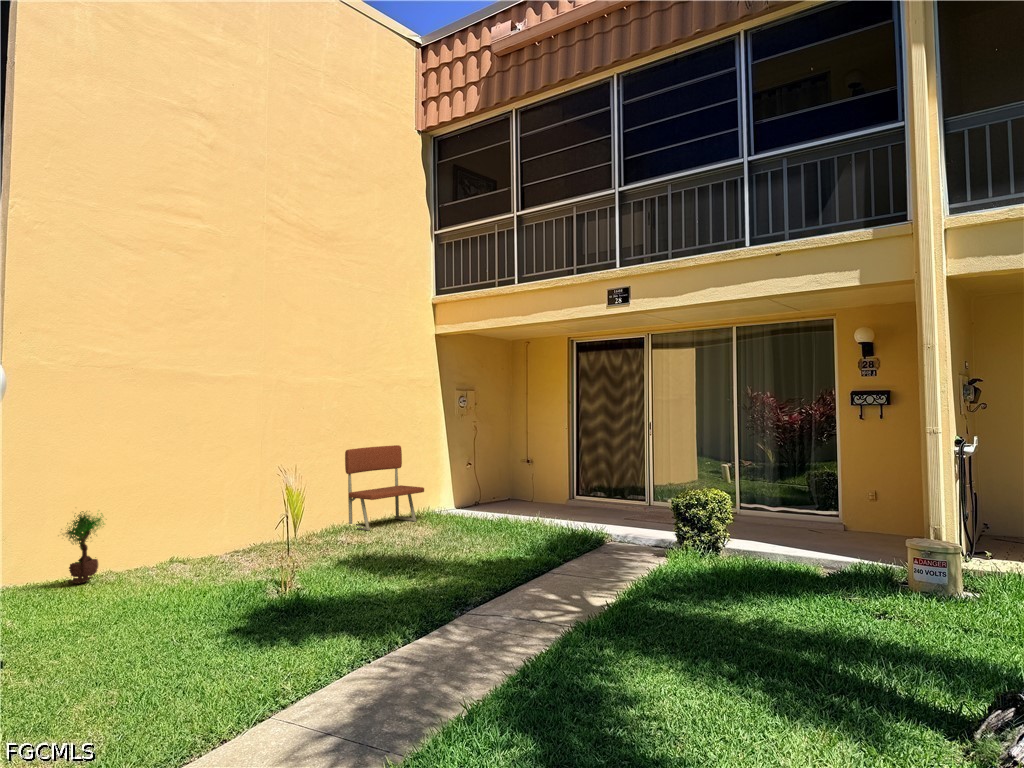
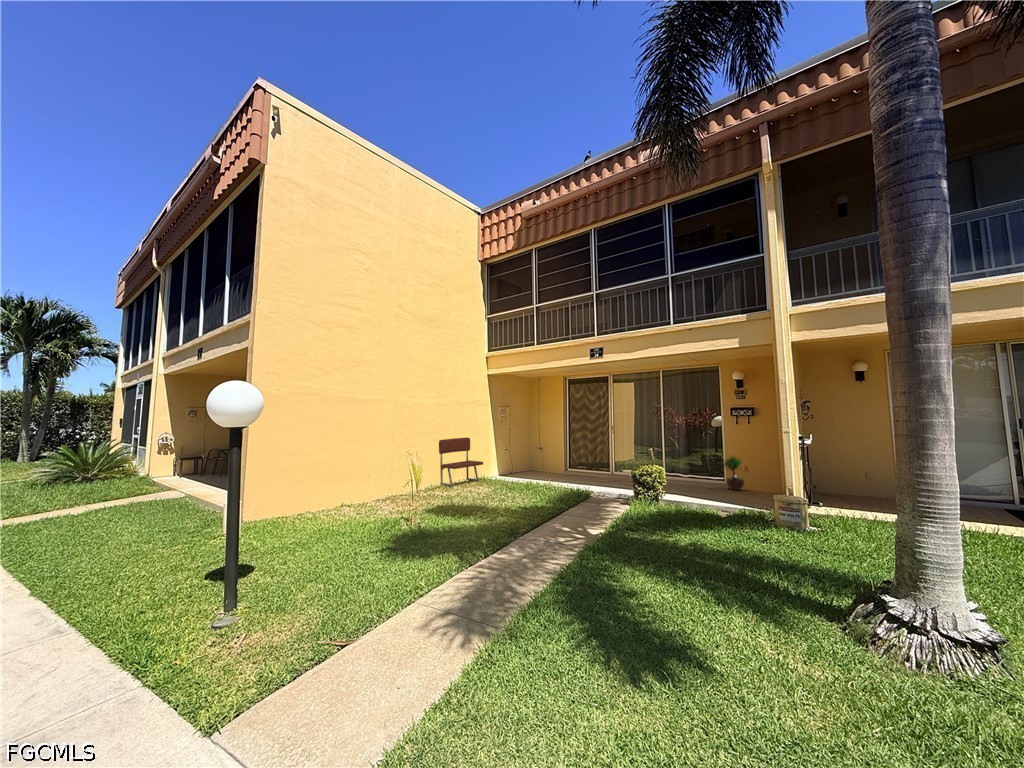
potted tree: present [65,511,104,584] -> present [723,457,744,490]

